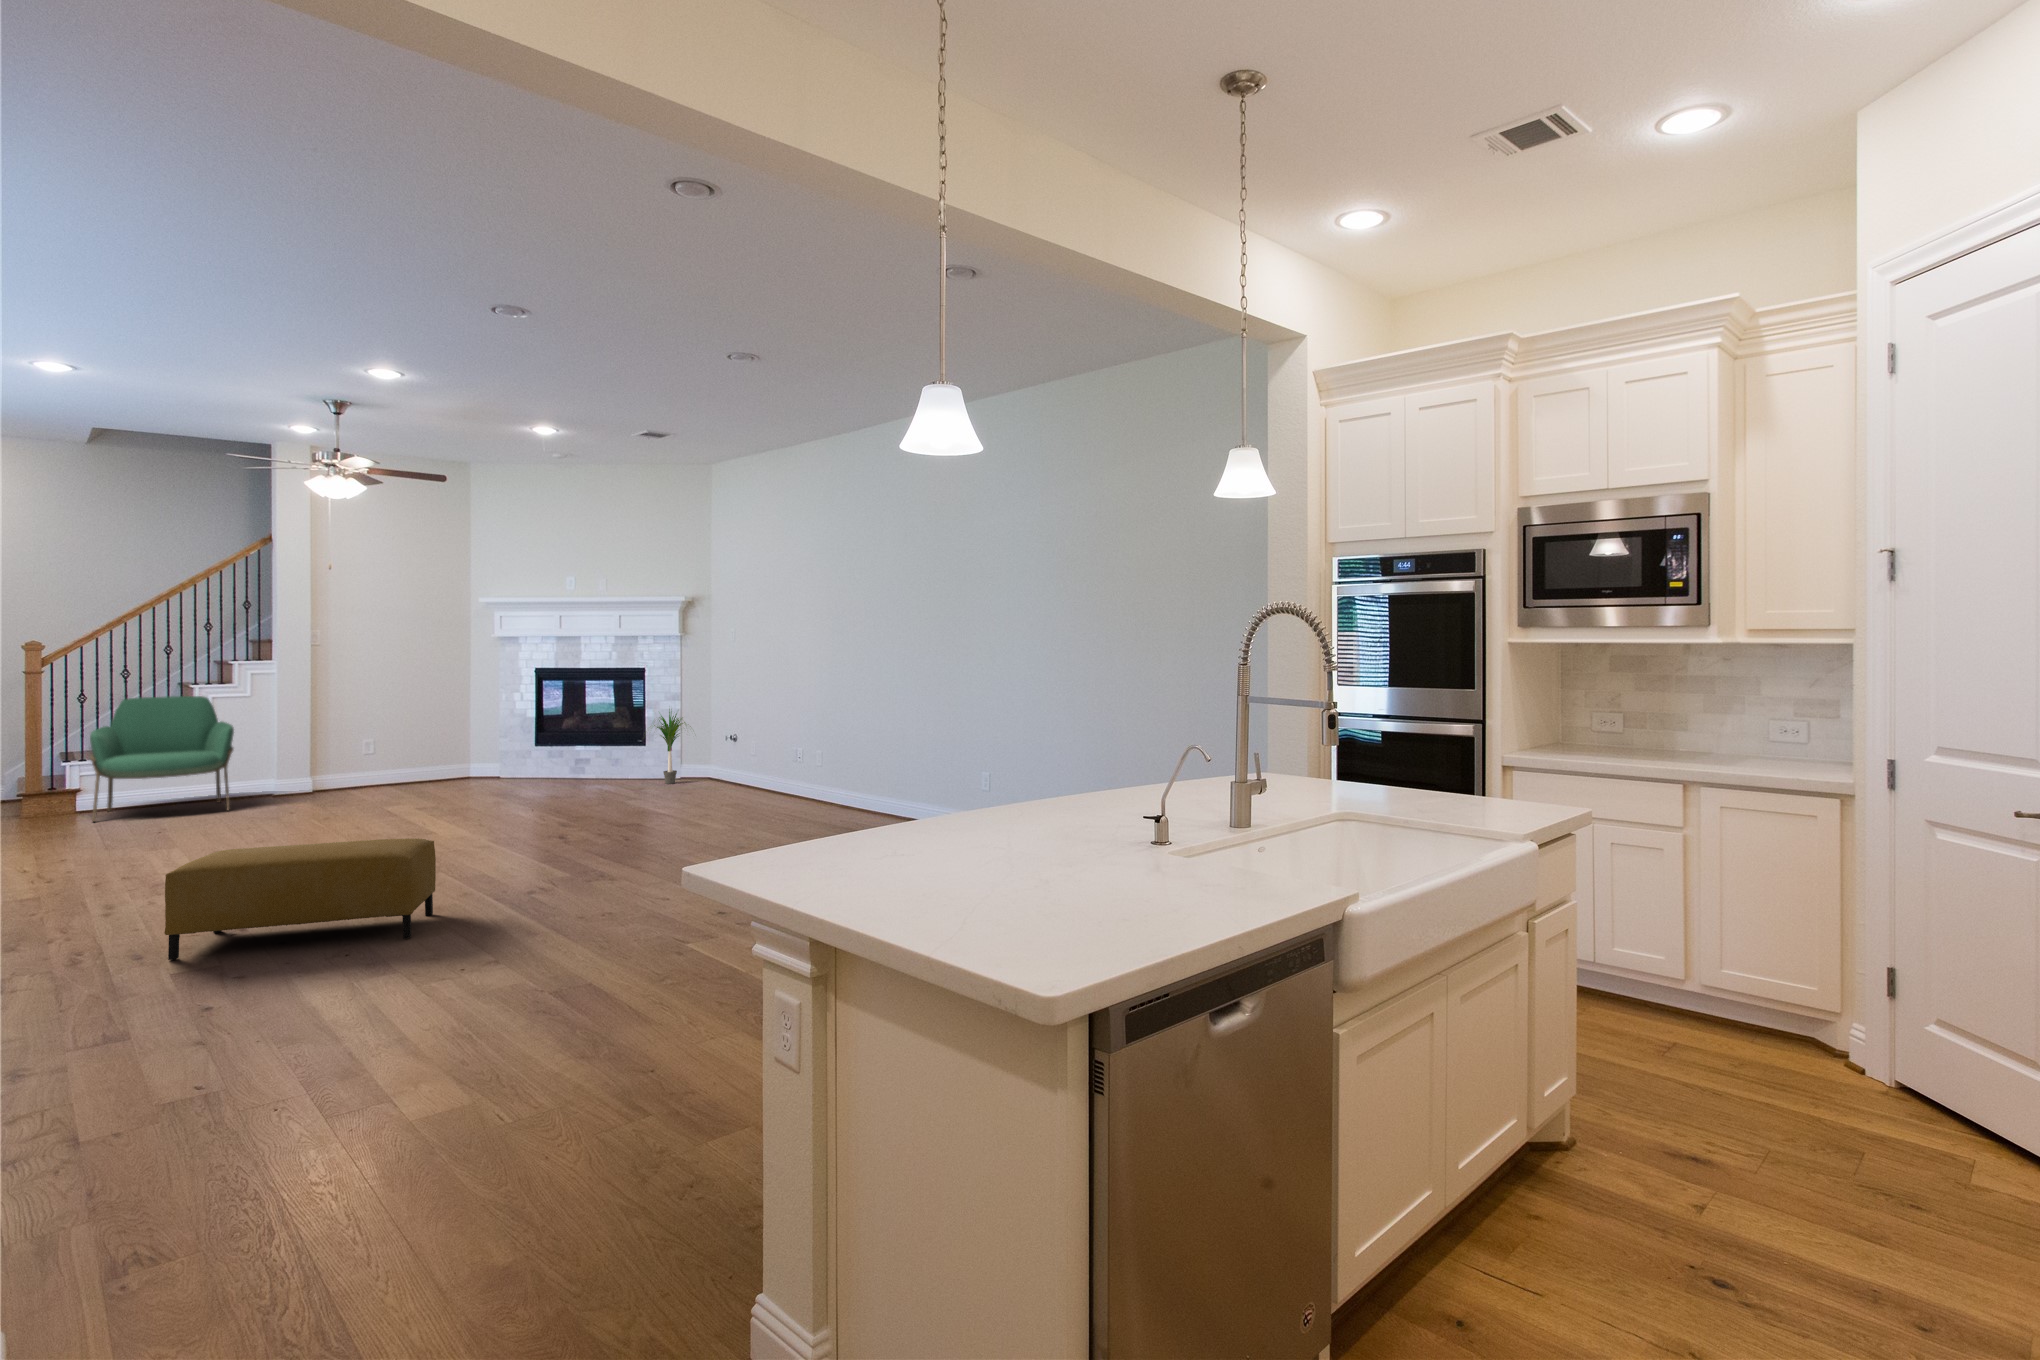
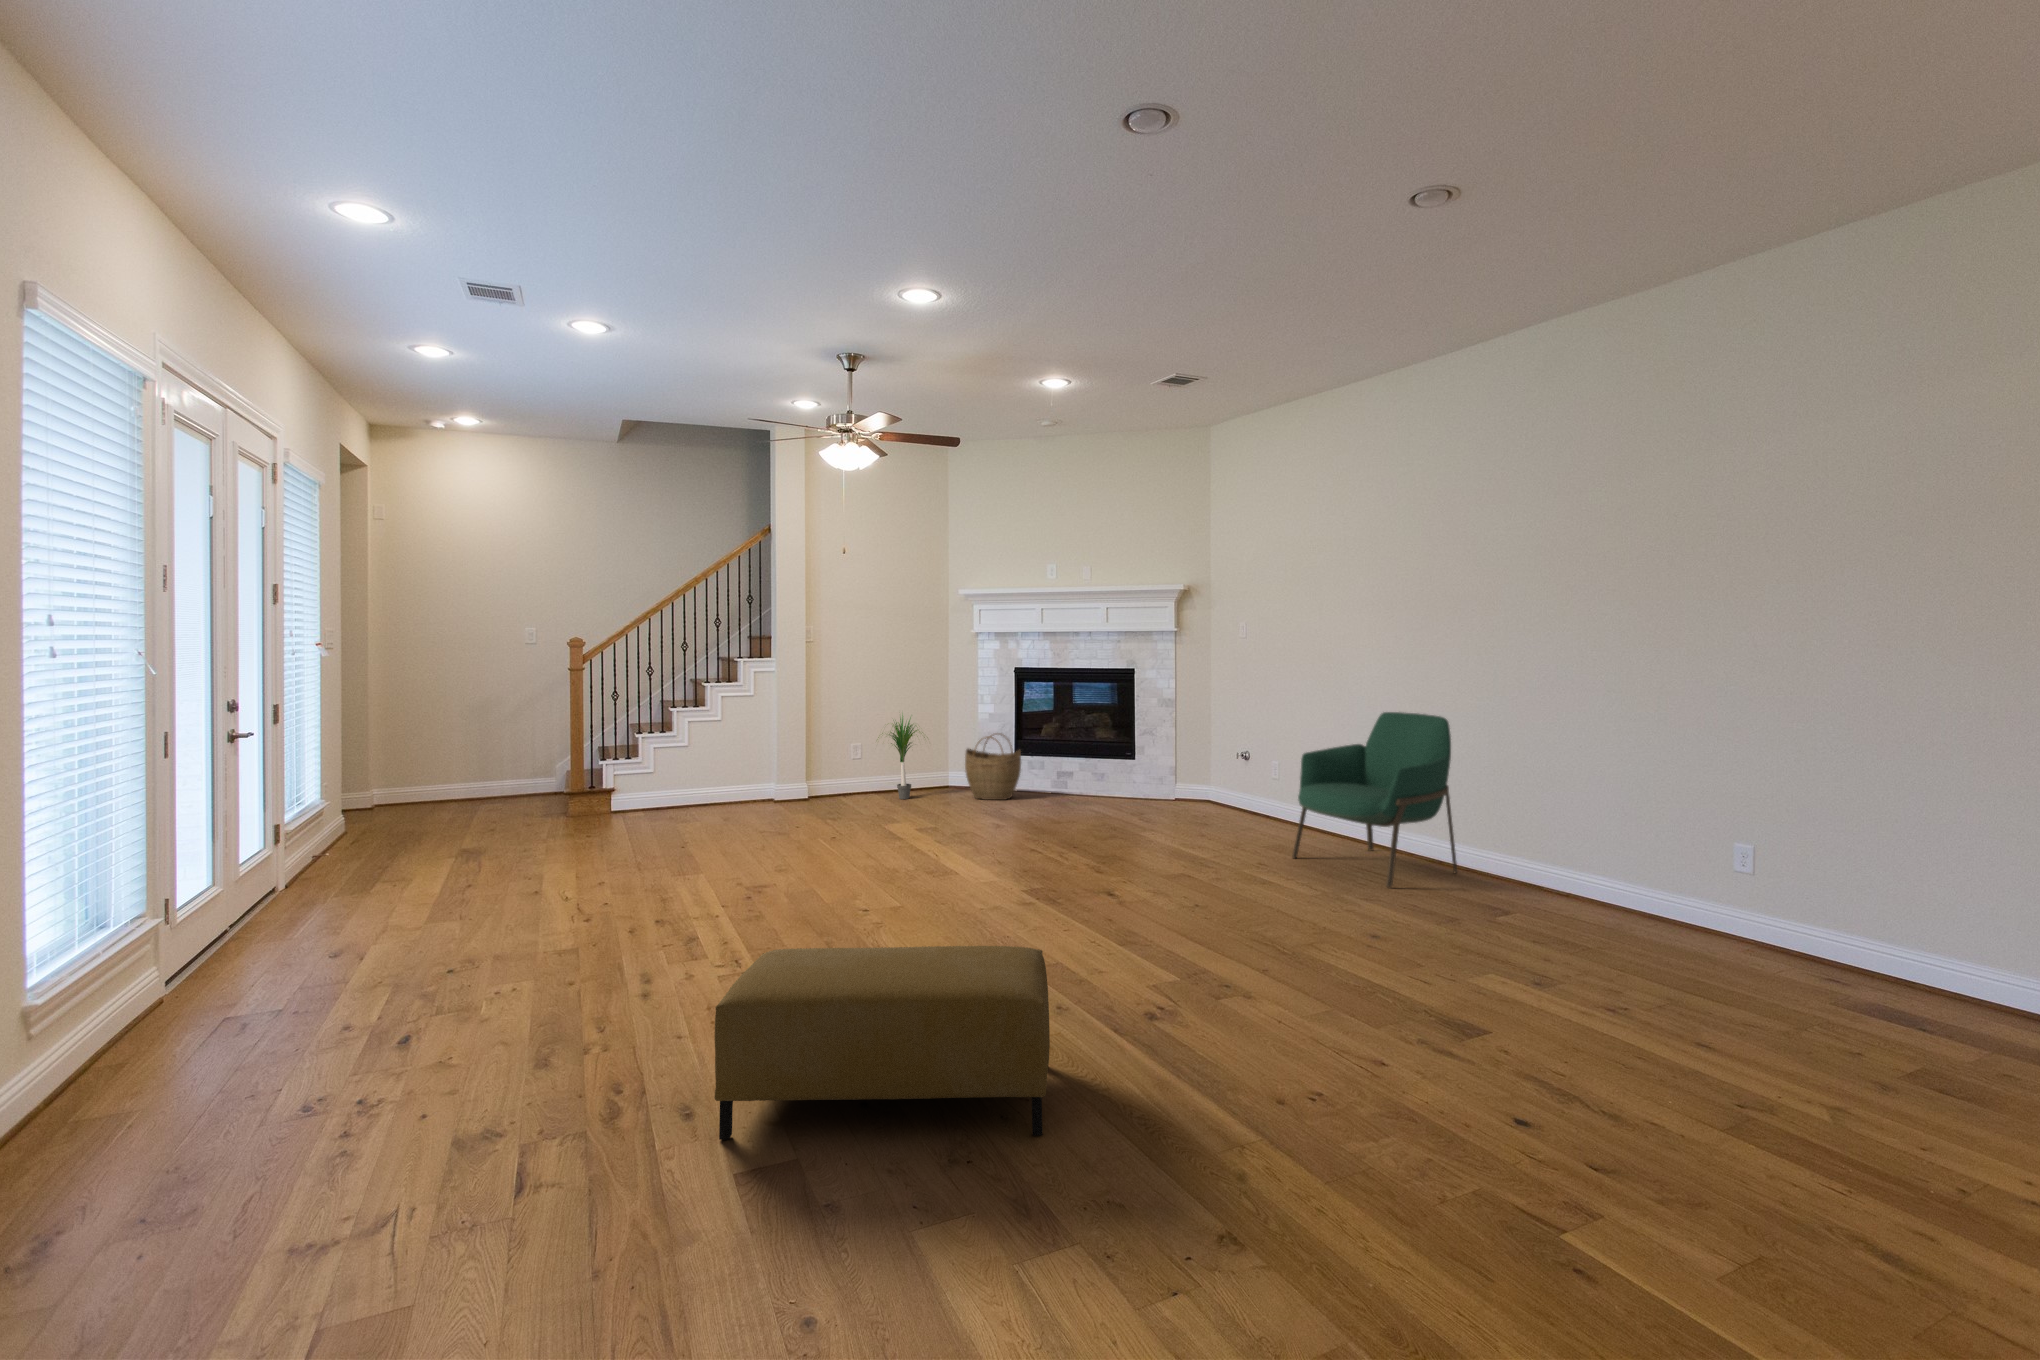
armchair: present [90,696,234,822] -> present [1292,712,1457,887]
potted plant: present [654,709,686,784] -> present [878,715,925,799]
woven basket: none [479,726,536,785] -> present [965,735,1021,800]

